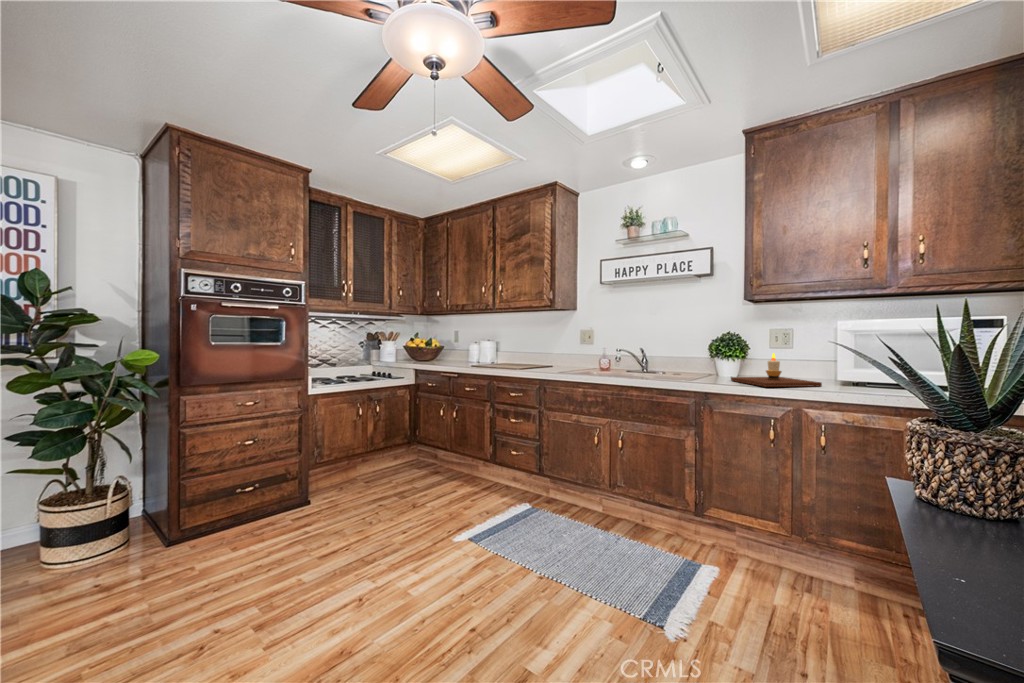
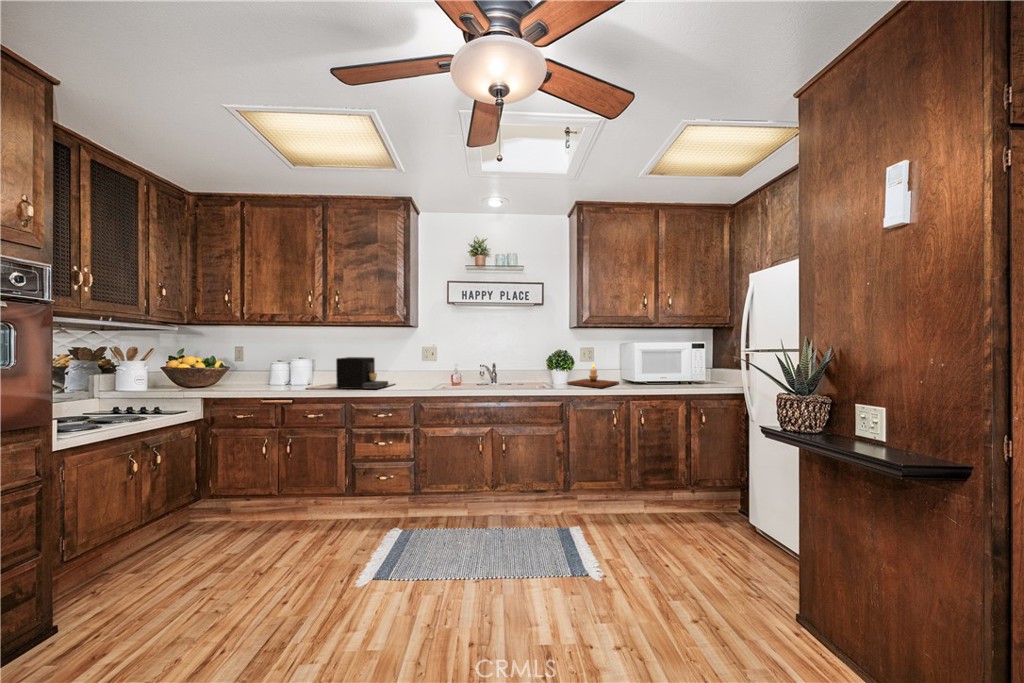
coffee maker: none [497,341,537,370] -> present [336,357,388,389]

